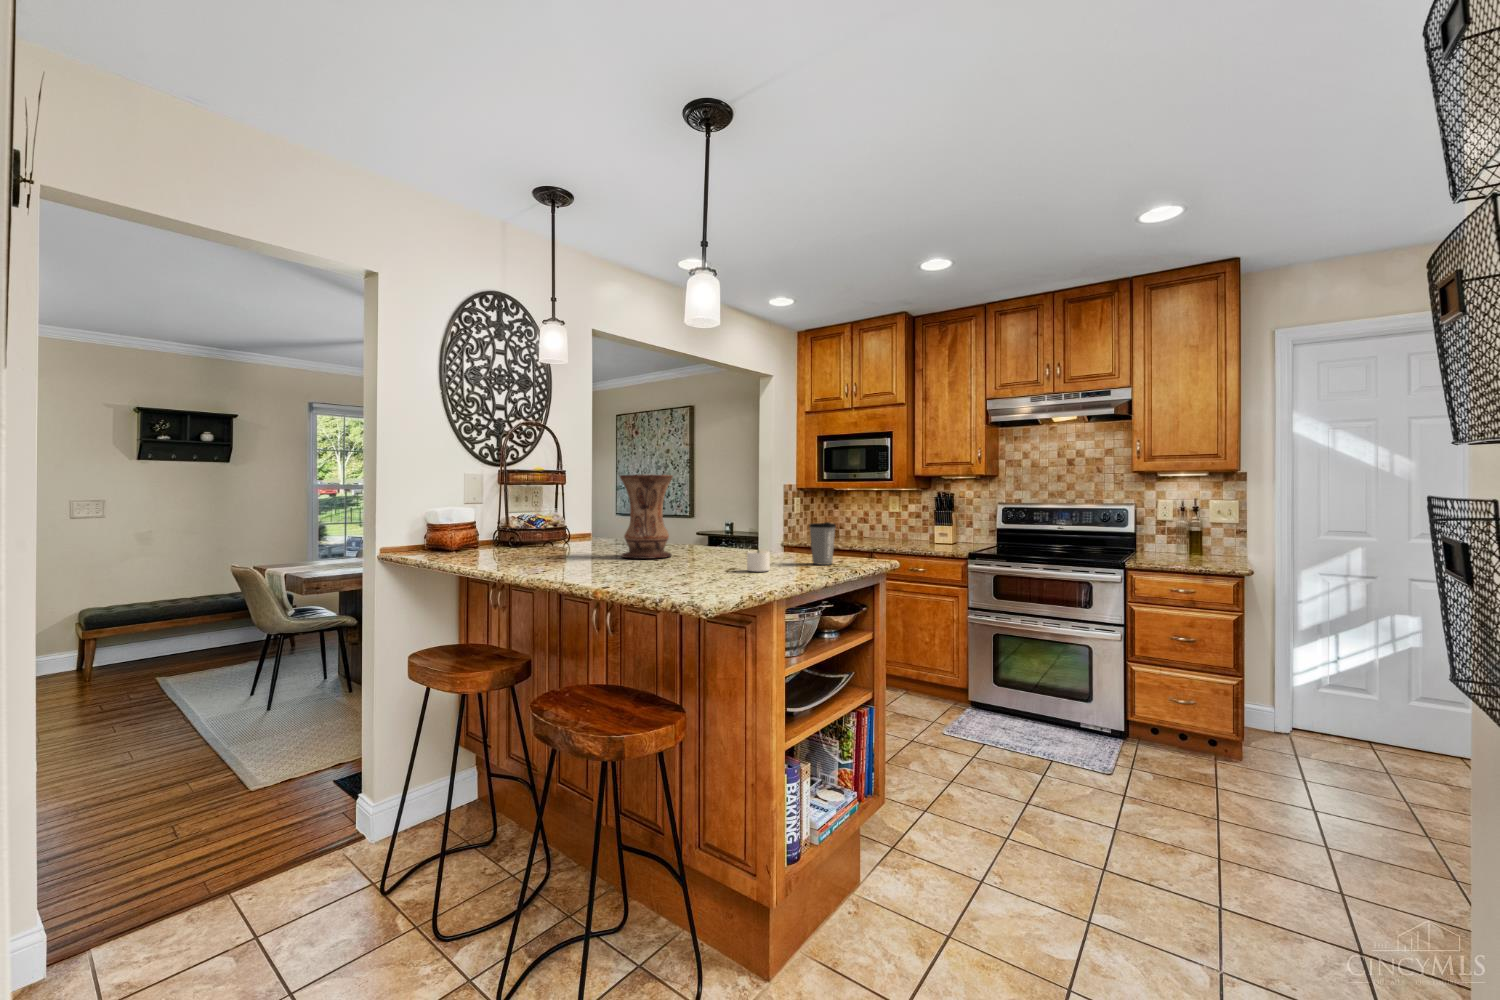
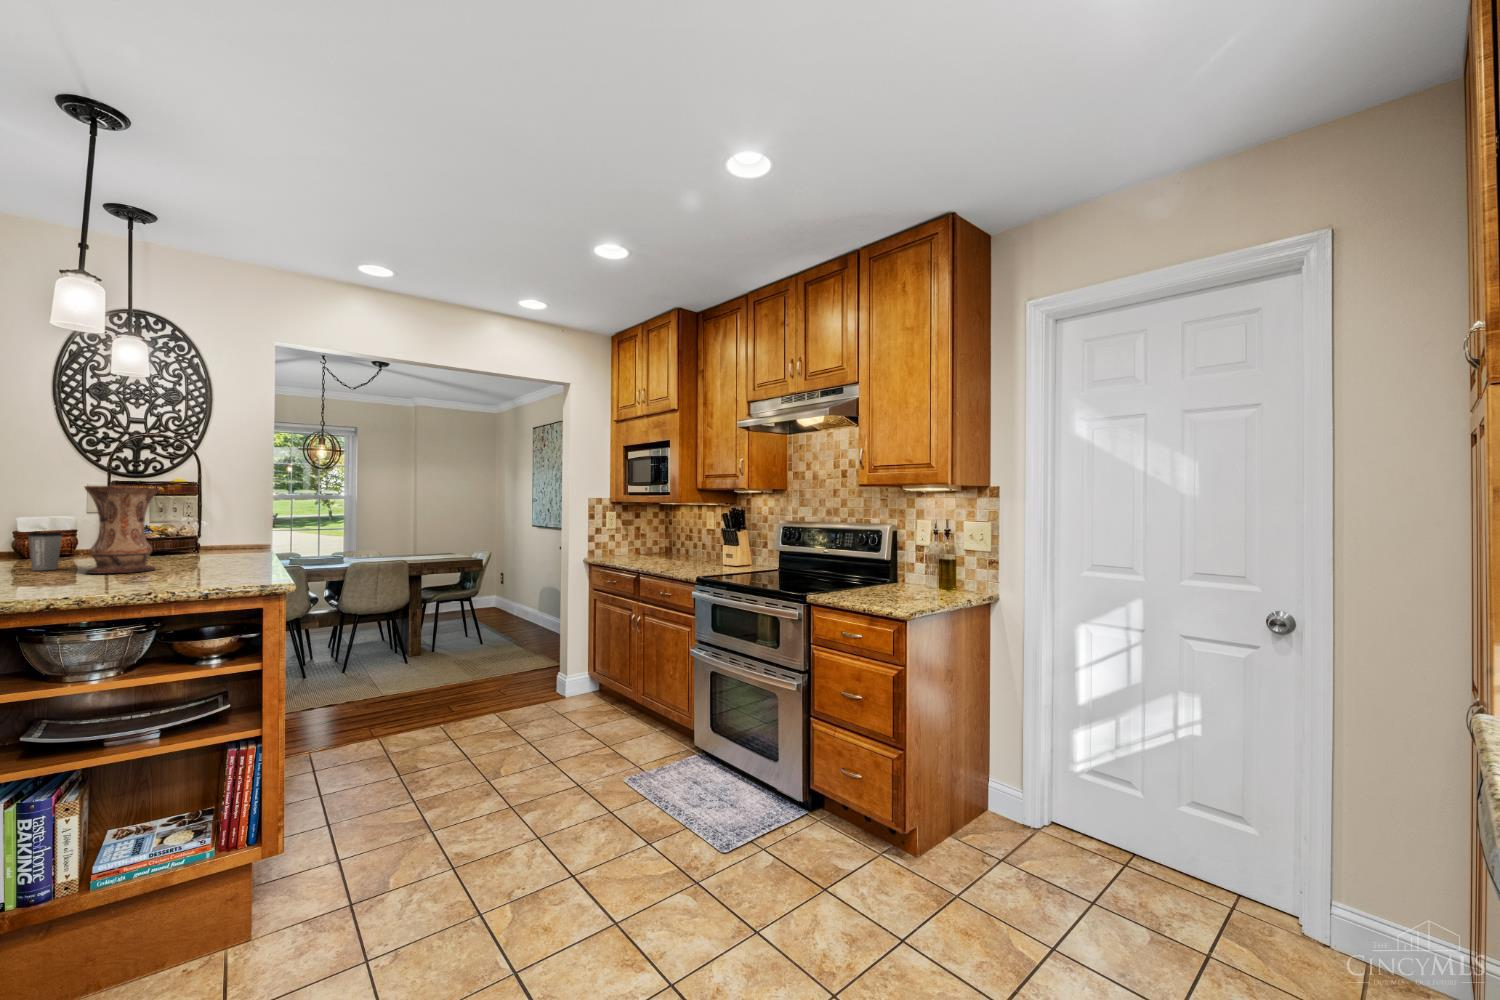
coffee cup: present [809,522,836,565] -> present [28,532,63,571]
candle: present [747,550,770,572] -> none [48,568,84,593]

